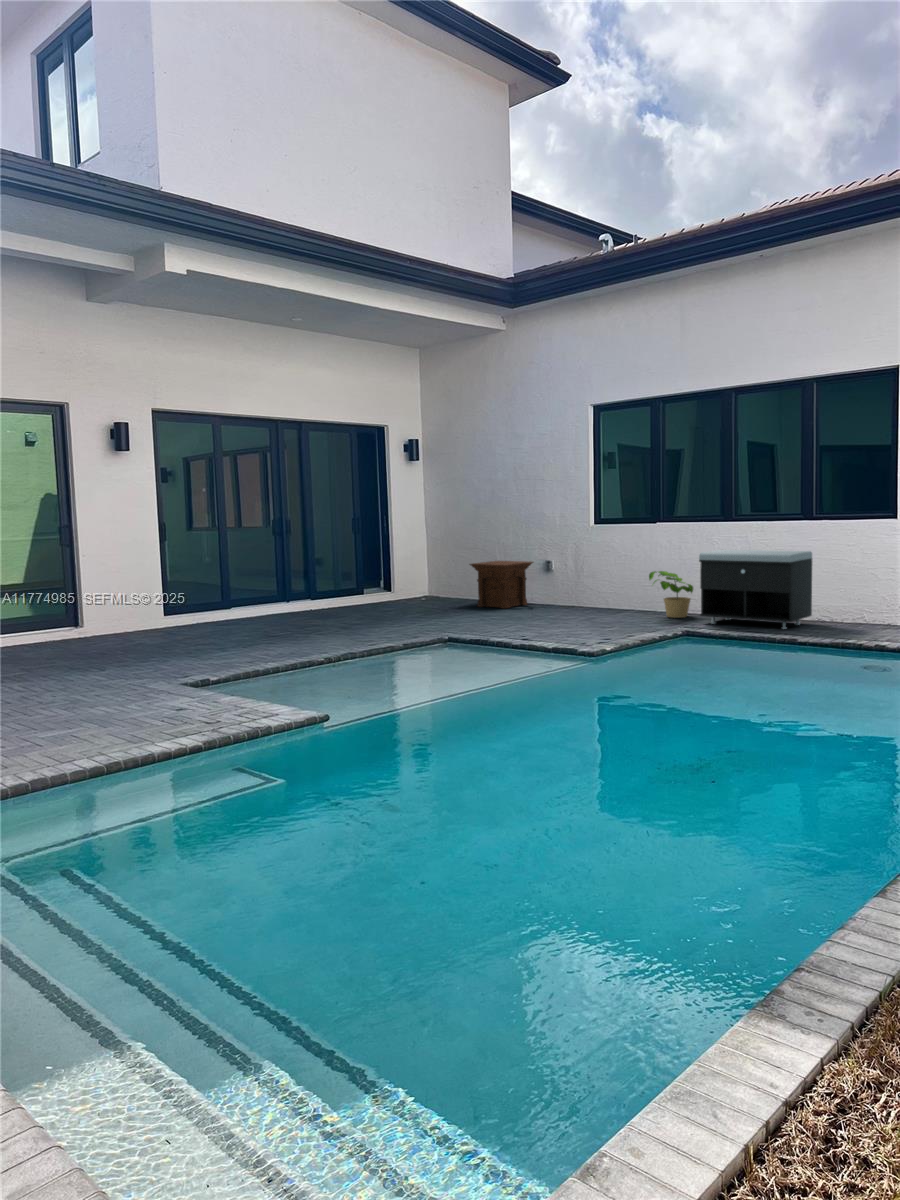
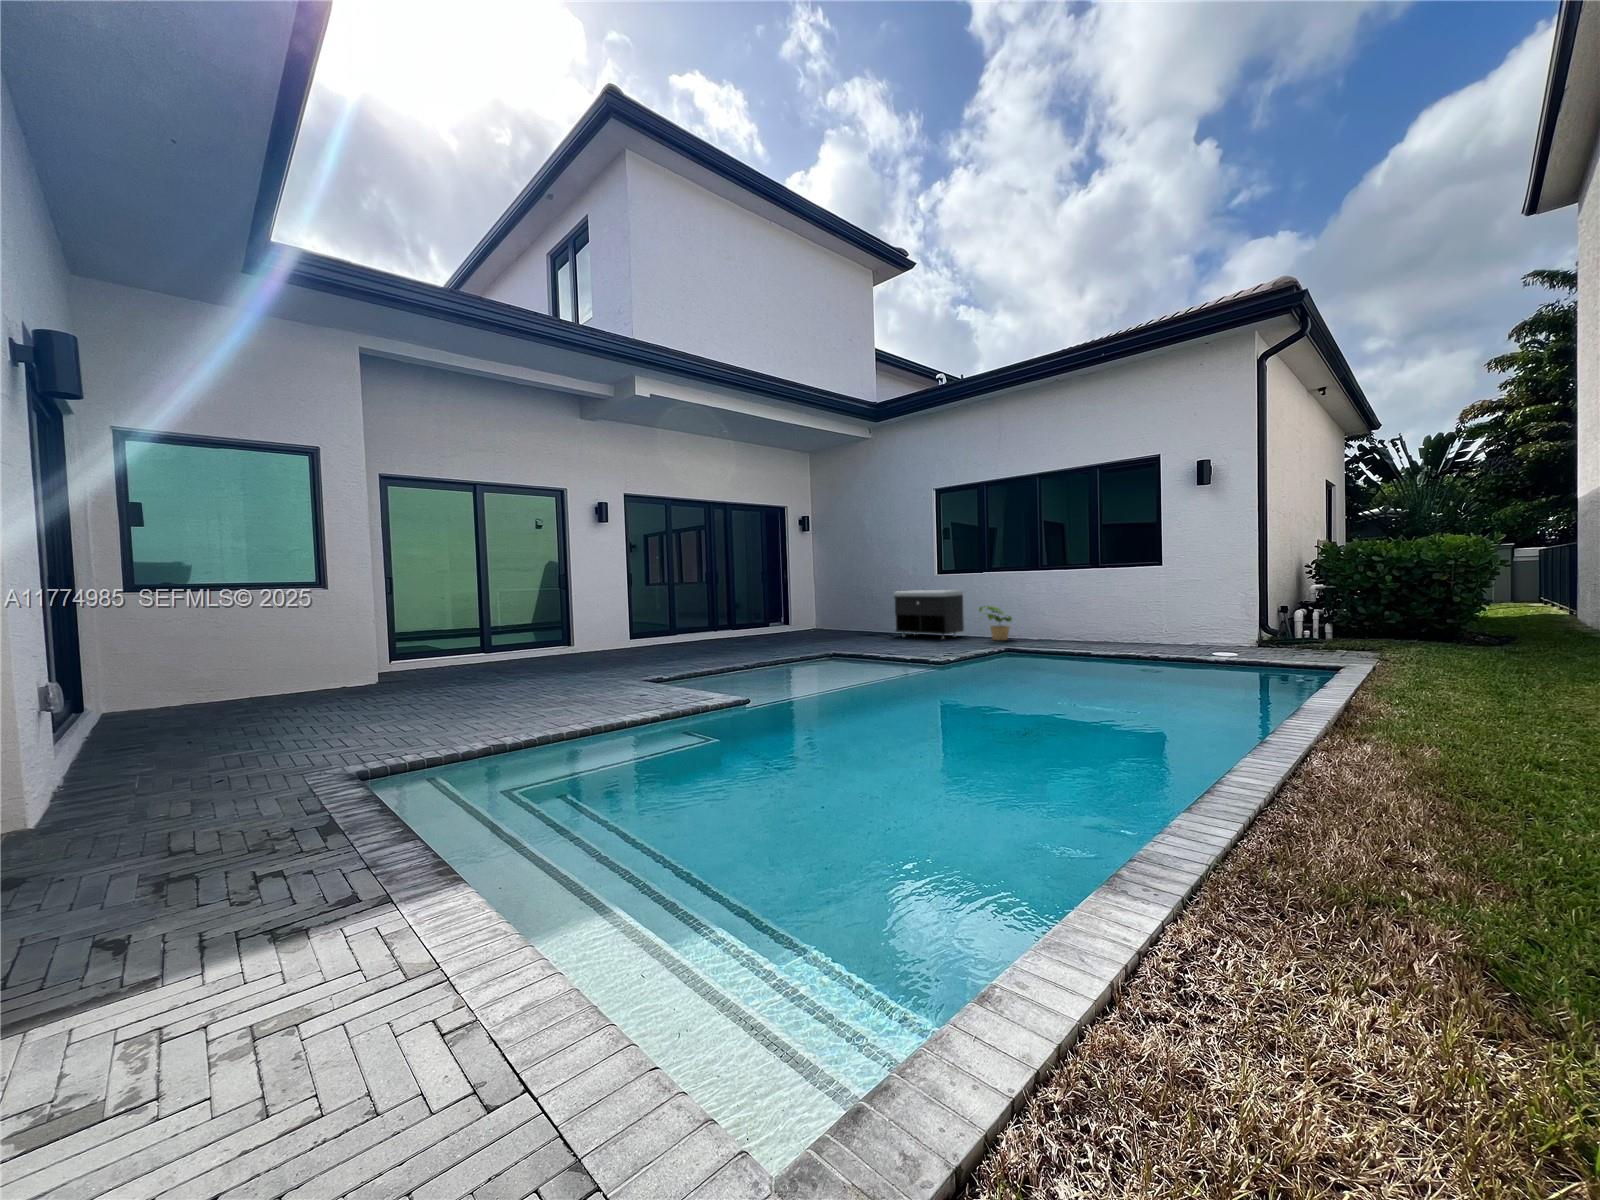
storage bench: present [699,550,812,629] -> present [894,590,964,638]
side table: present [470,561,533,608] -> none [846,602,894,635]

